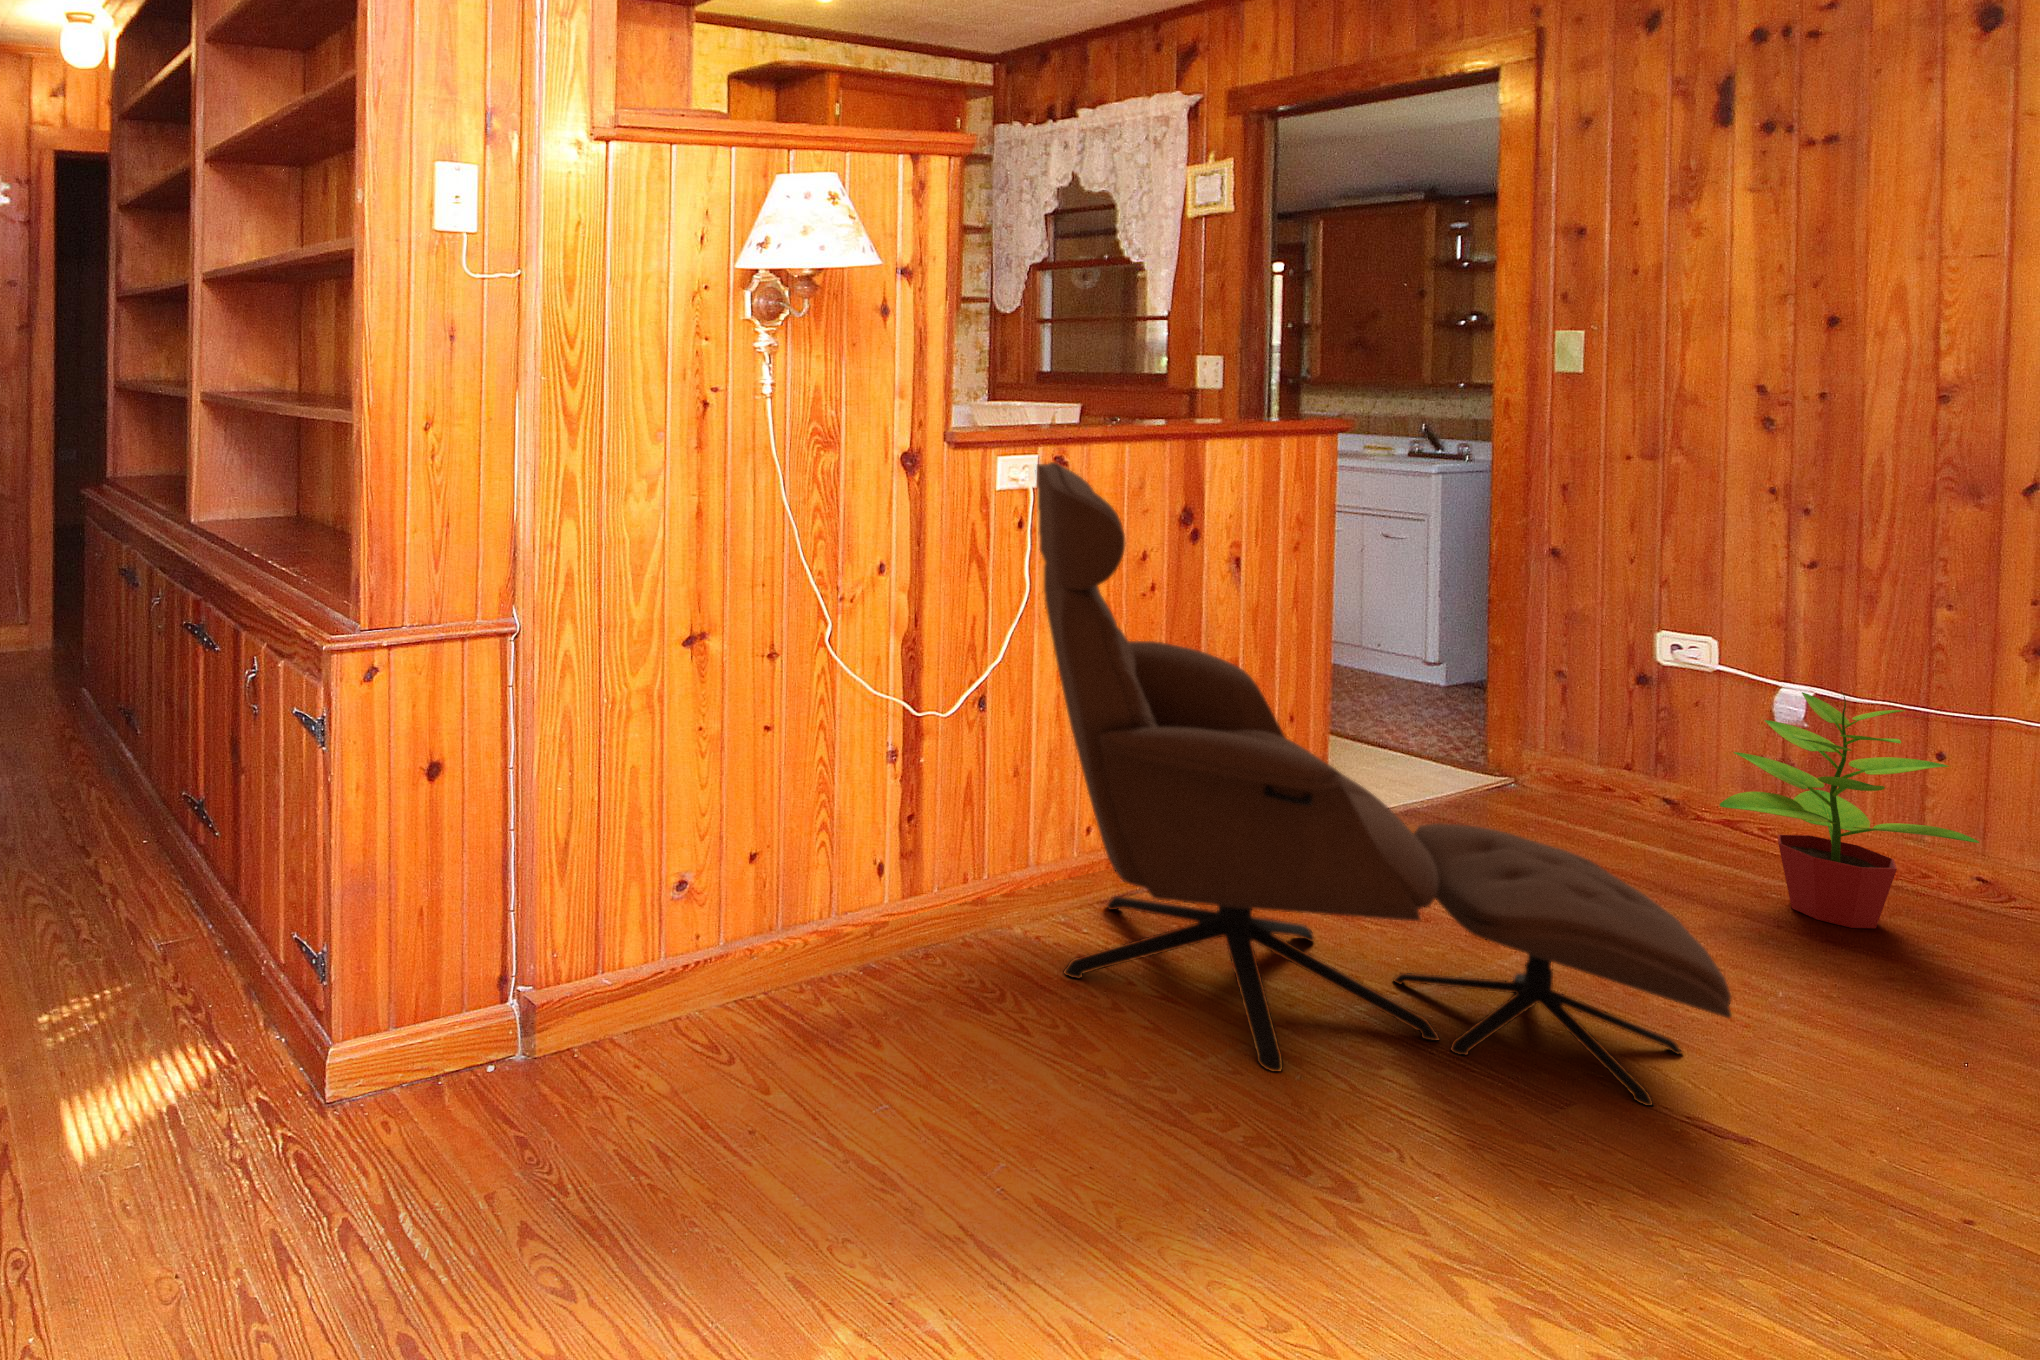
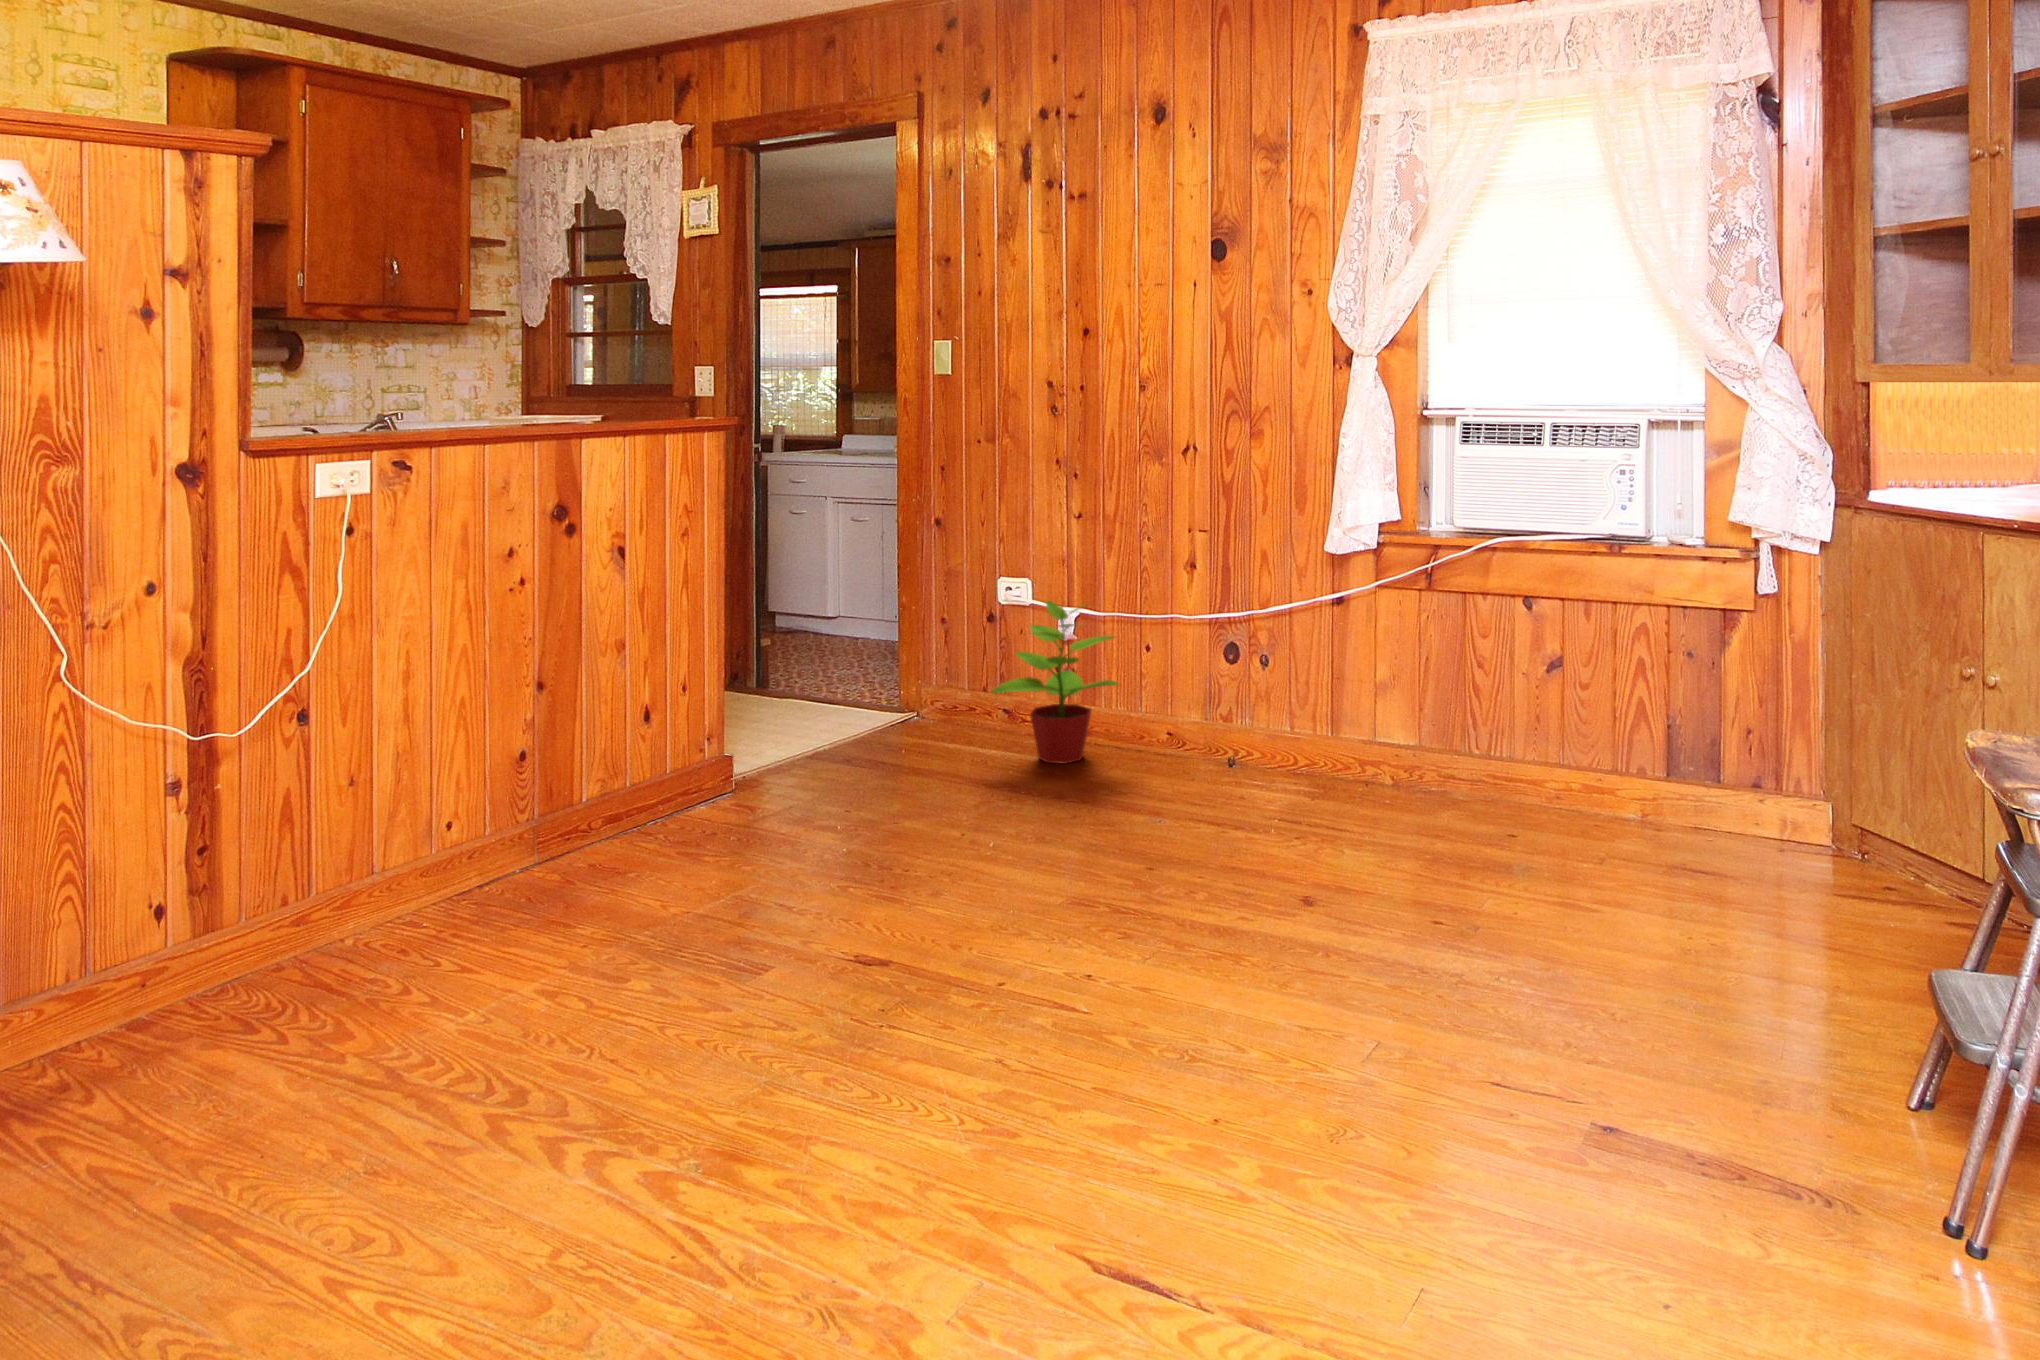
lounge chair: present [1037,462,1732,1106] -> none [336,465,893,988]

